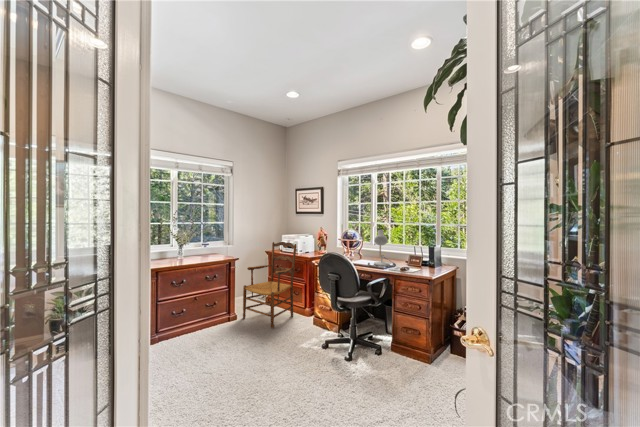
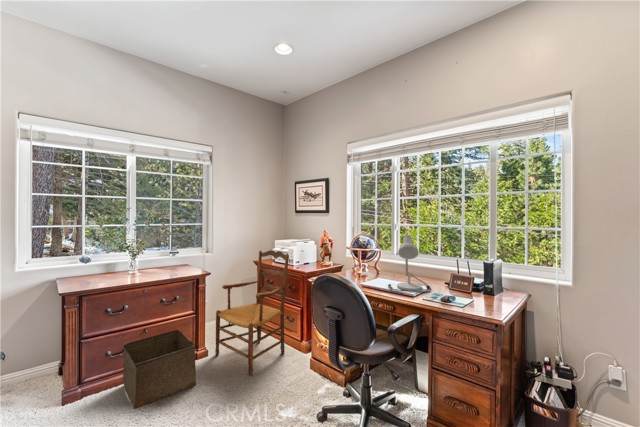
storage bin: none [184,298,236,347] -> present [123,330,196,409]

